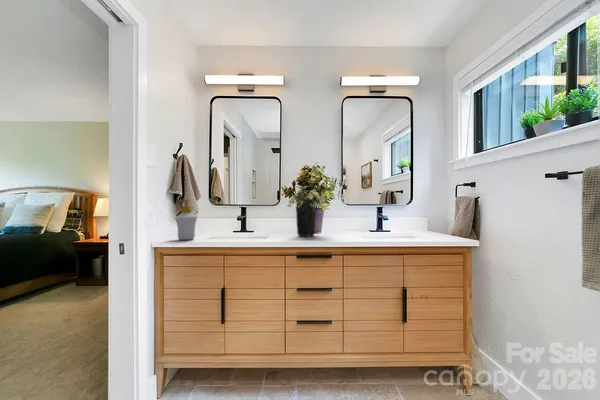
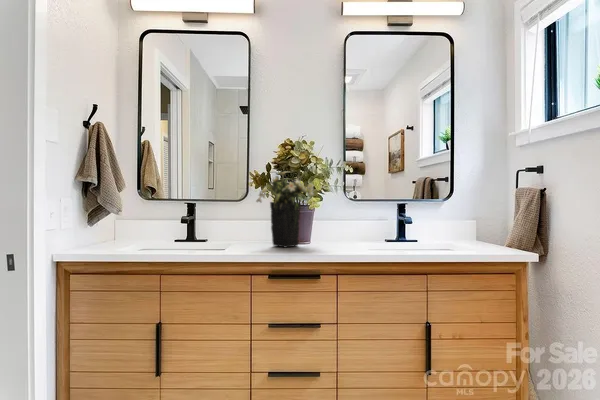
soap bottle: present [175,199,197,240] -> none [85,190,119,252]

